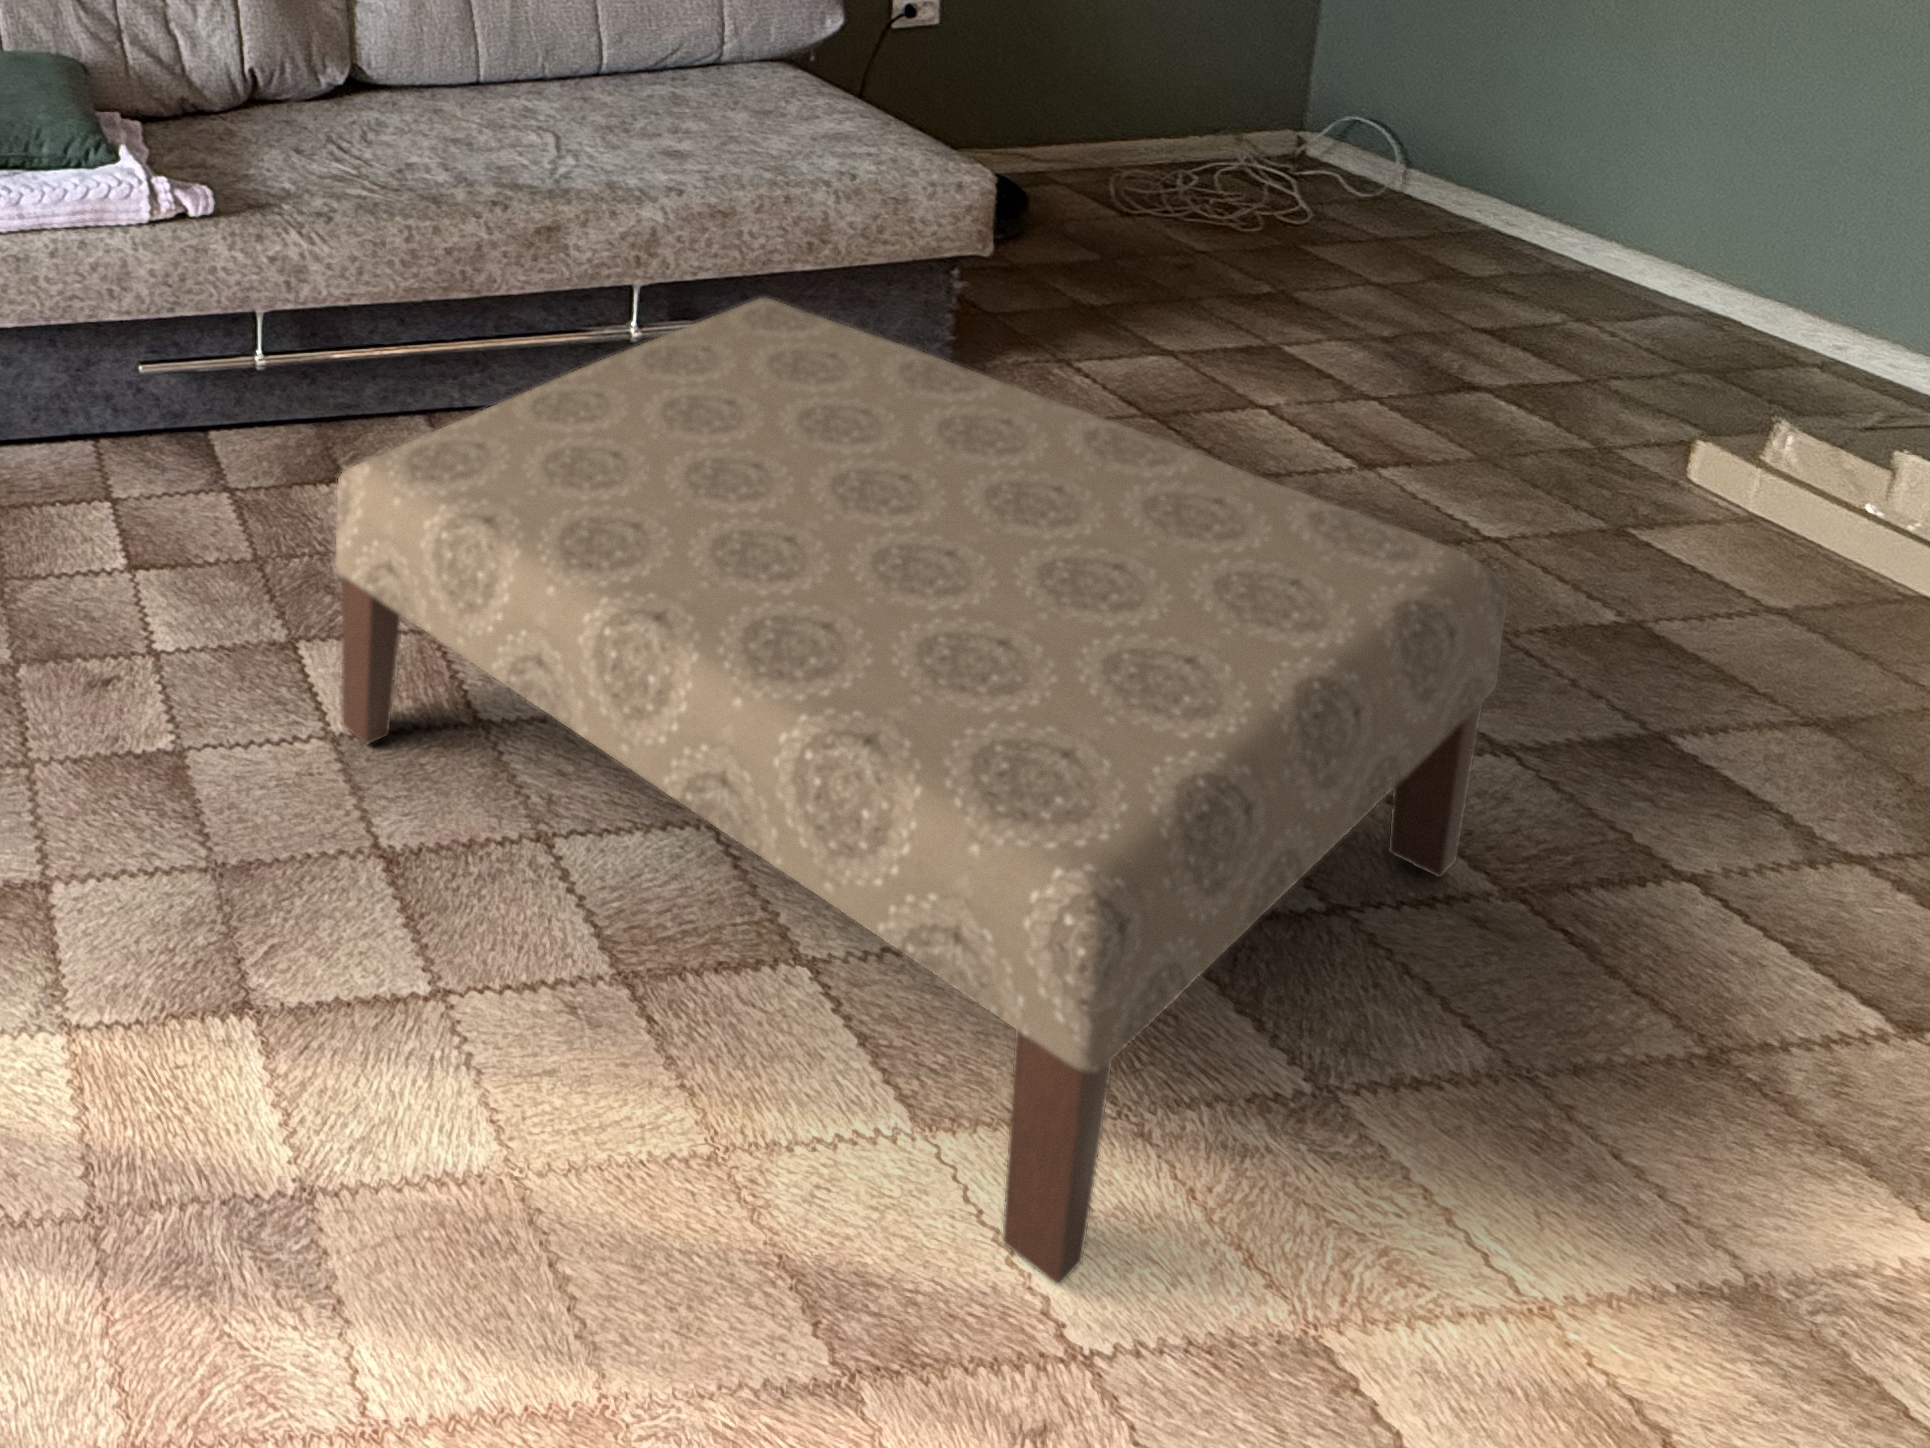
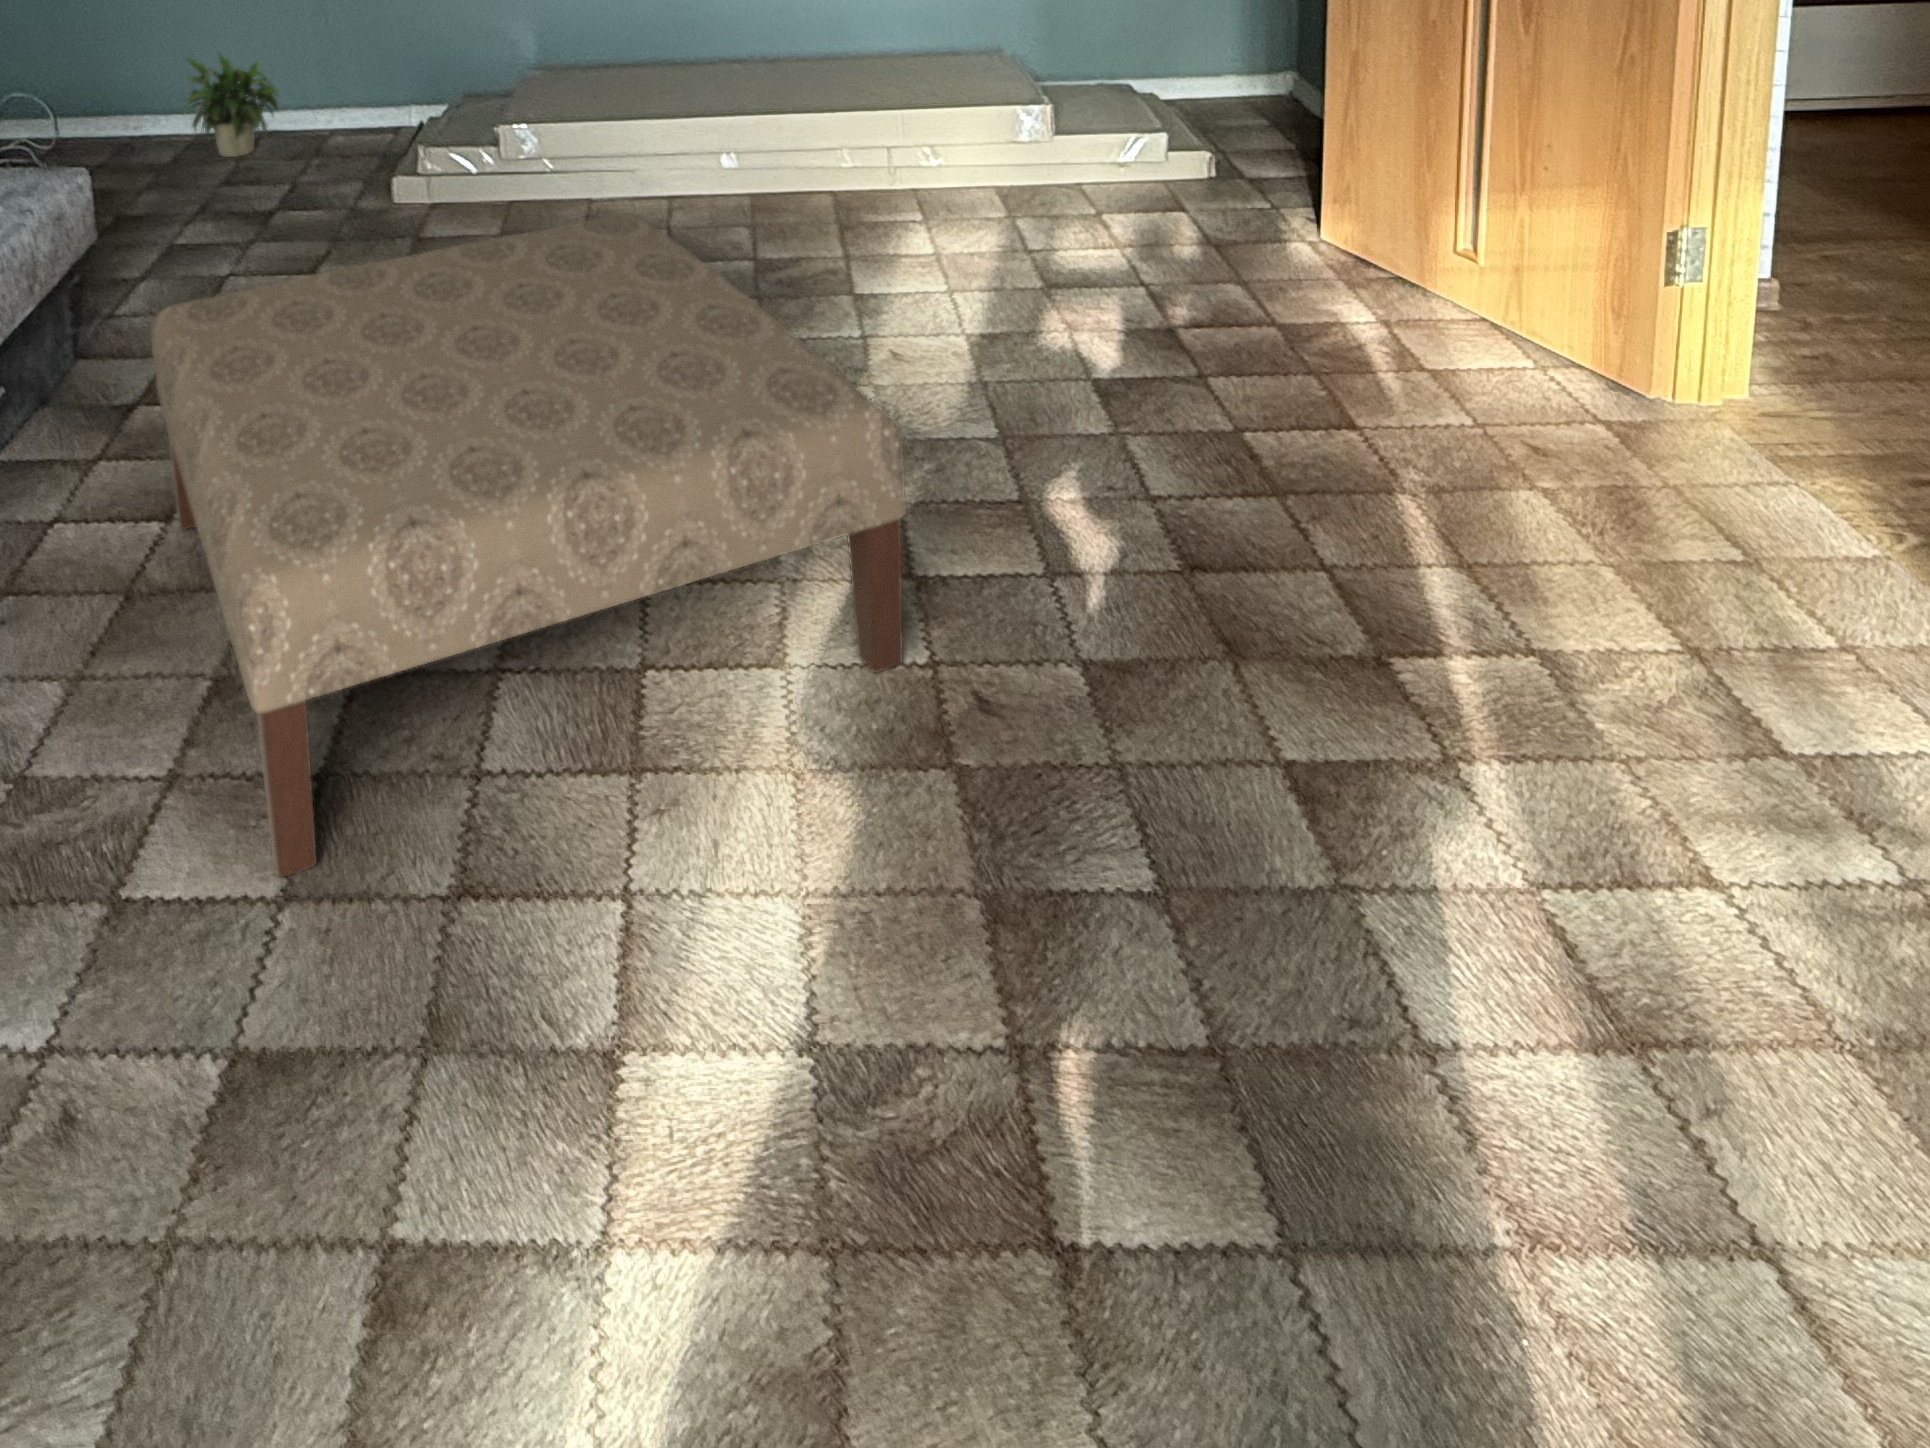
potted plant: none [1474,150,1683,319] -> present [185,54,278,157]

